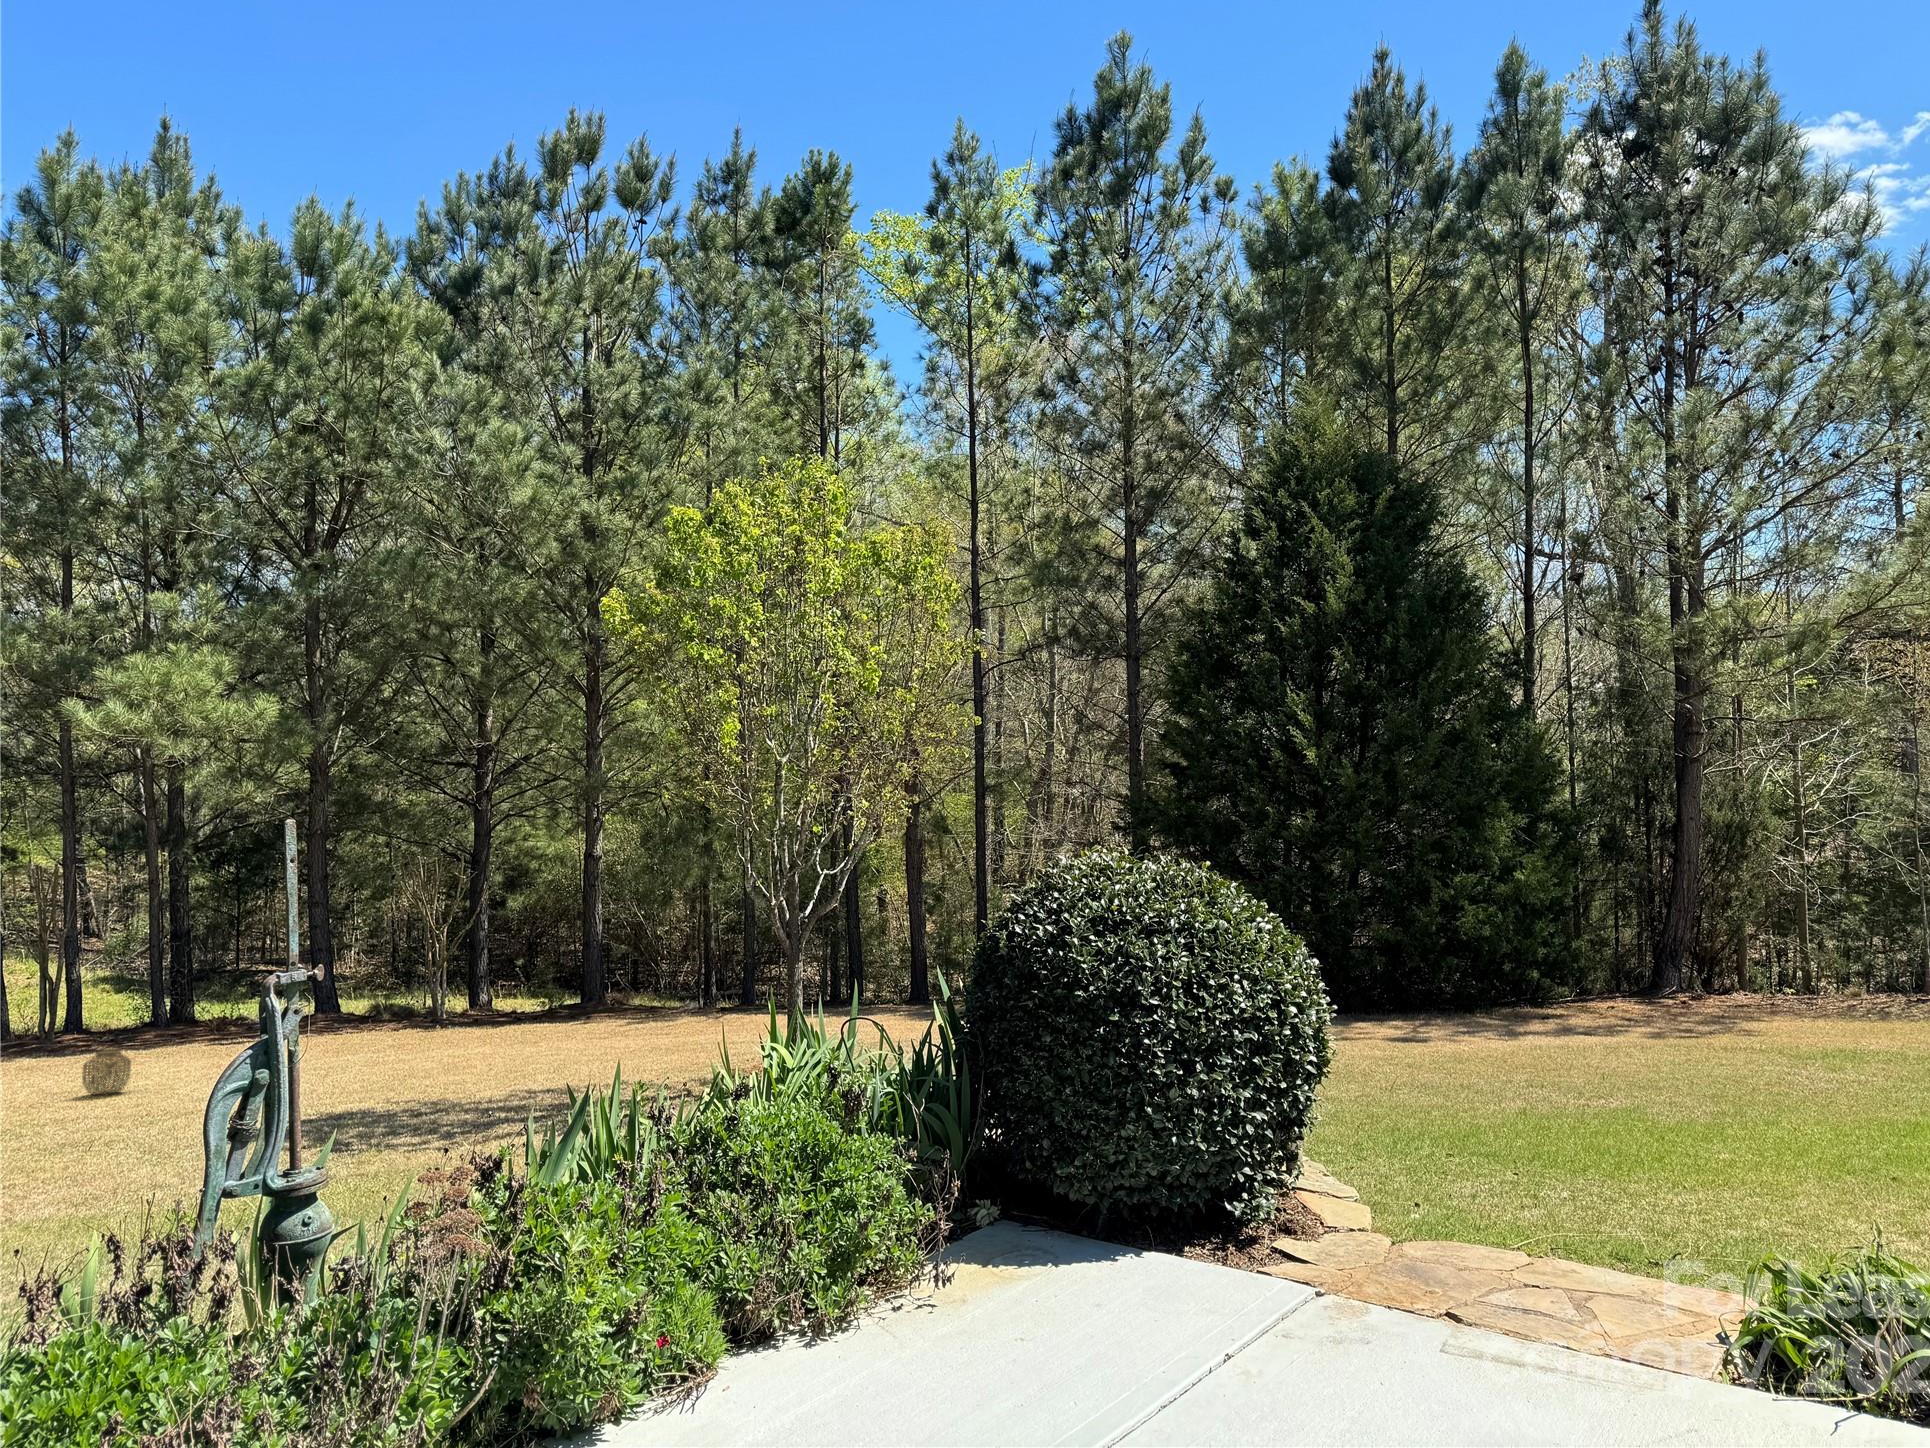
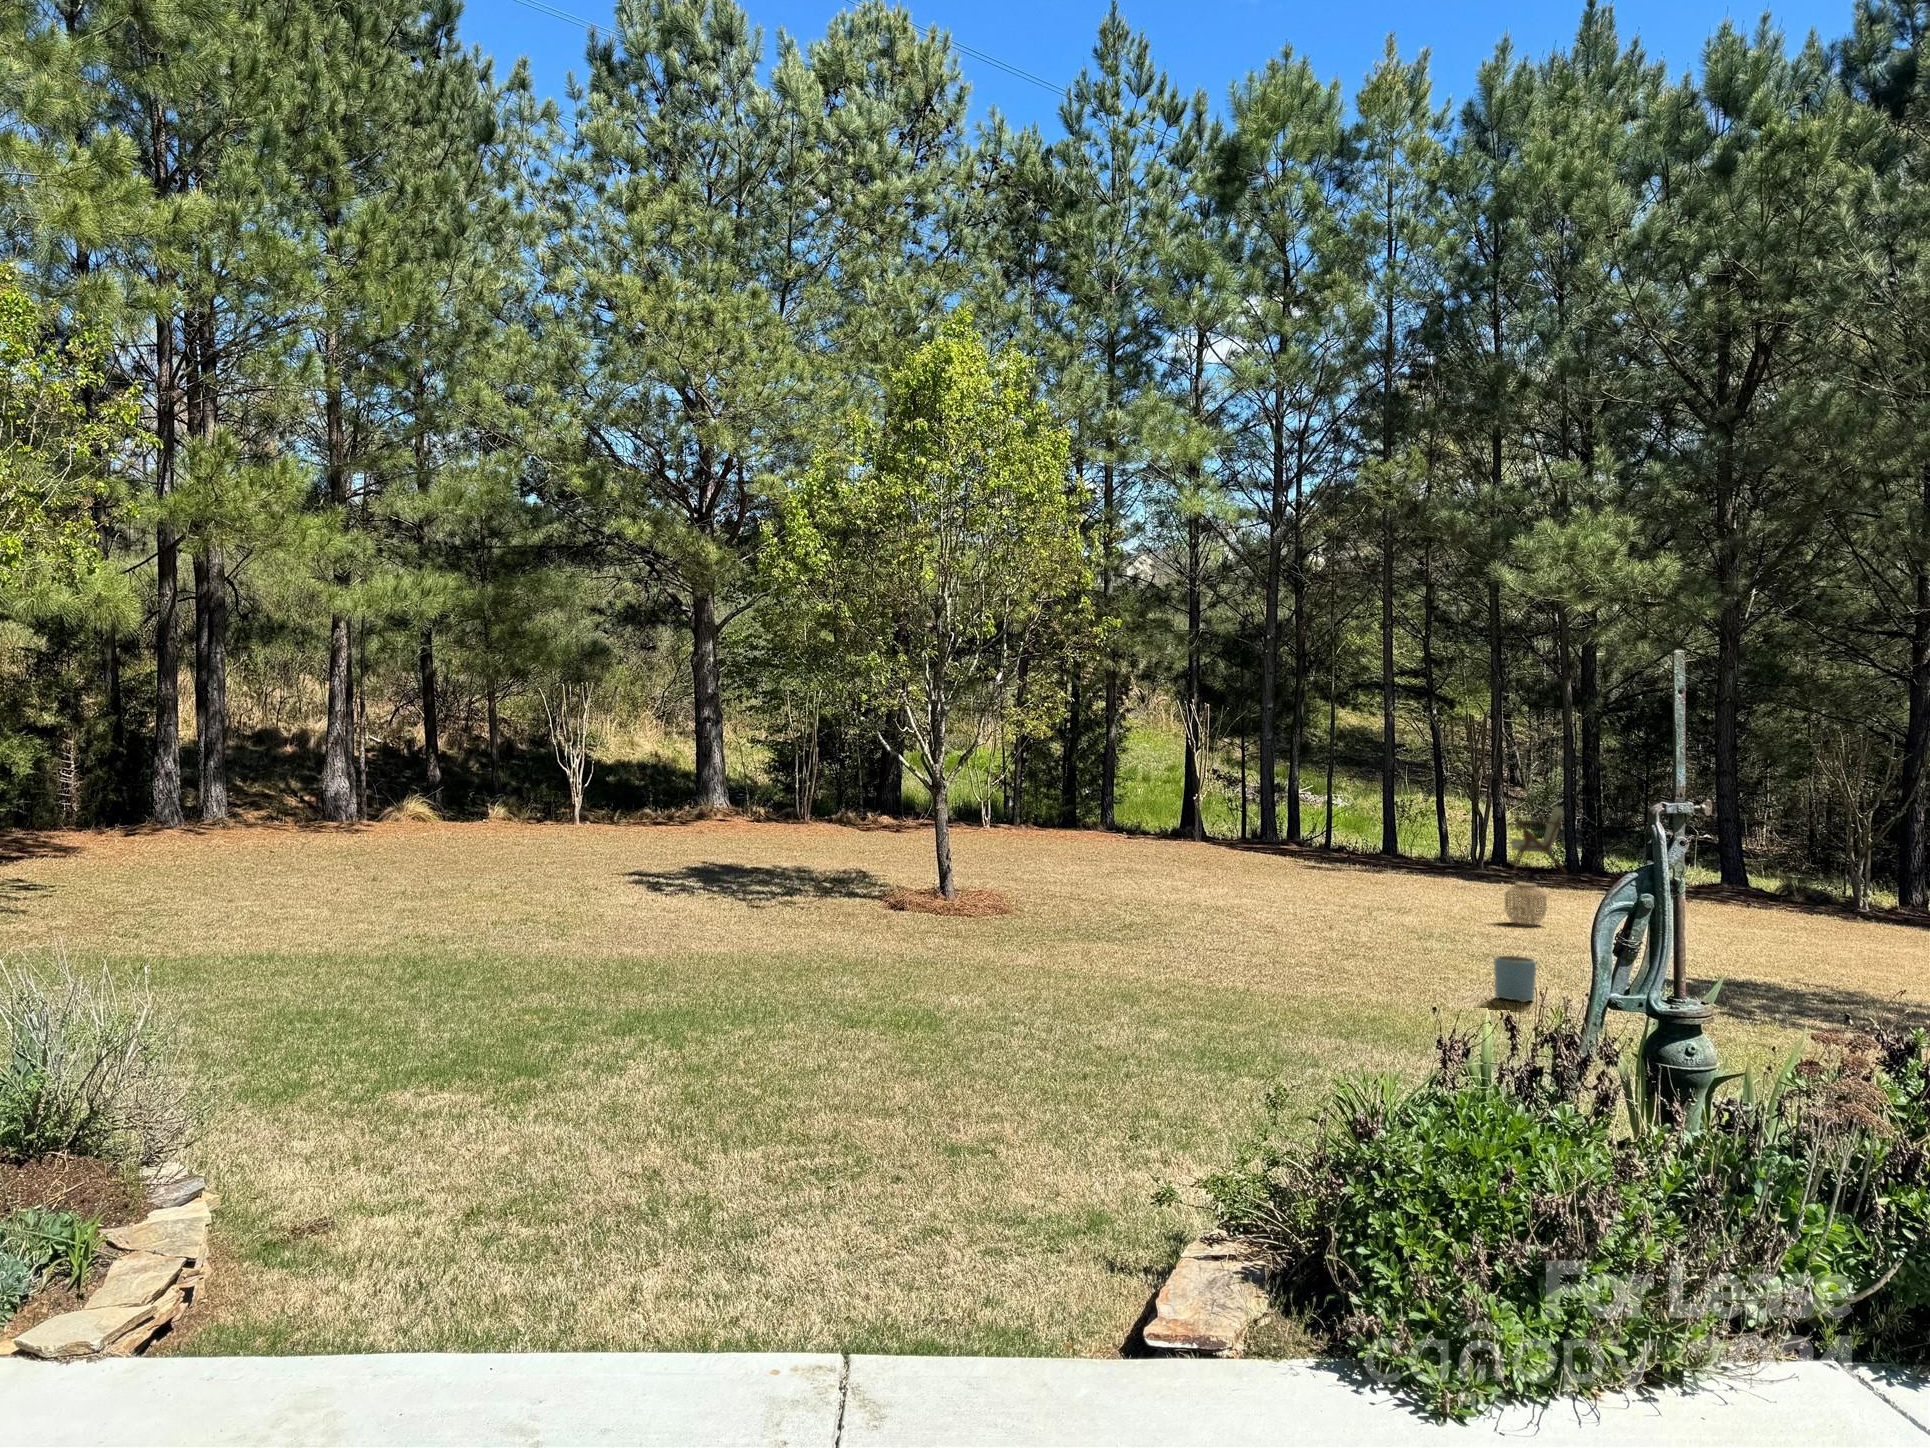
lounge chair: none [88,964,152,1036] -> present [1510,806,1566,873]
planter: none [72,1135,123,1187] -> present [1494,956,1536,1002]

